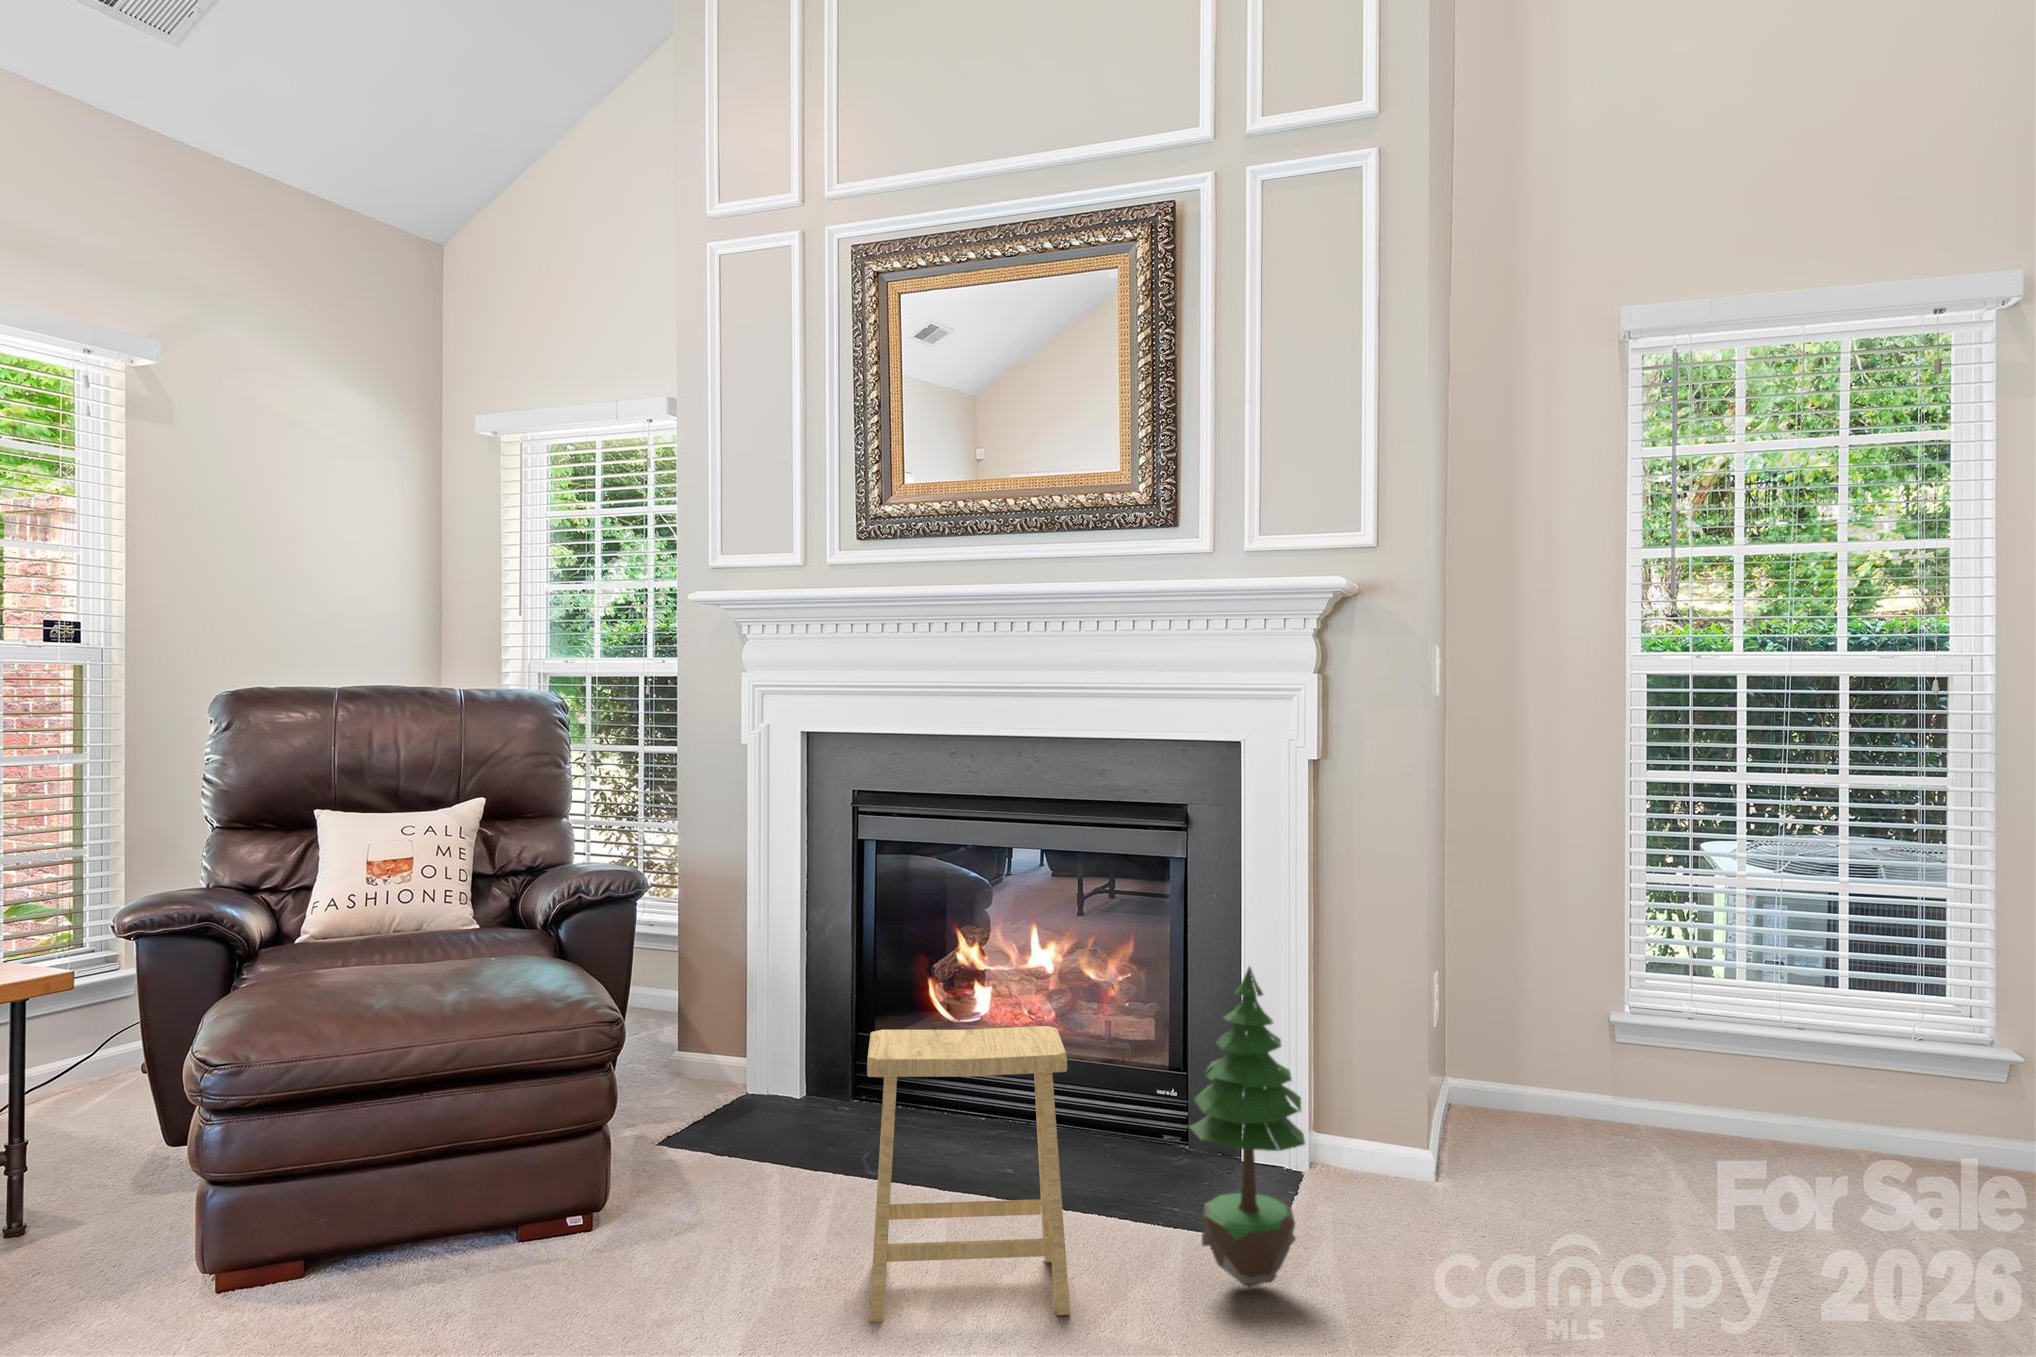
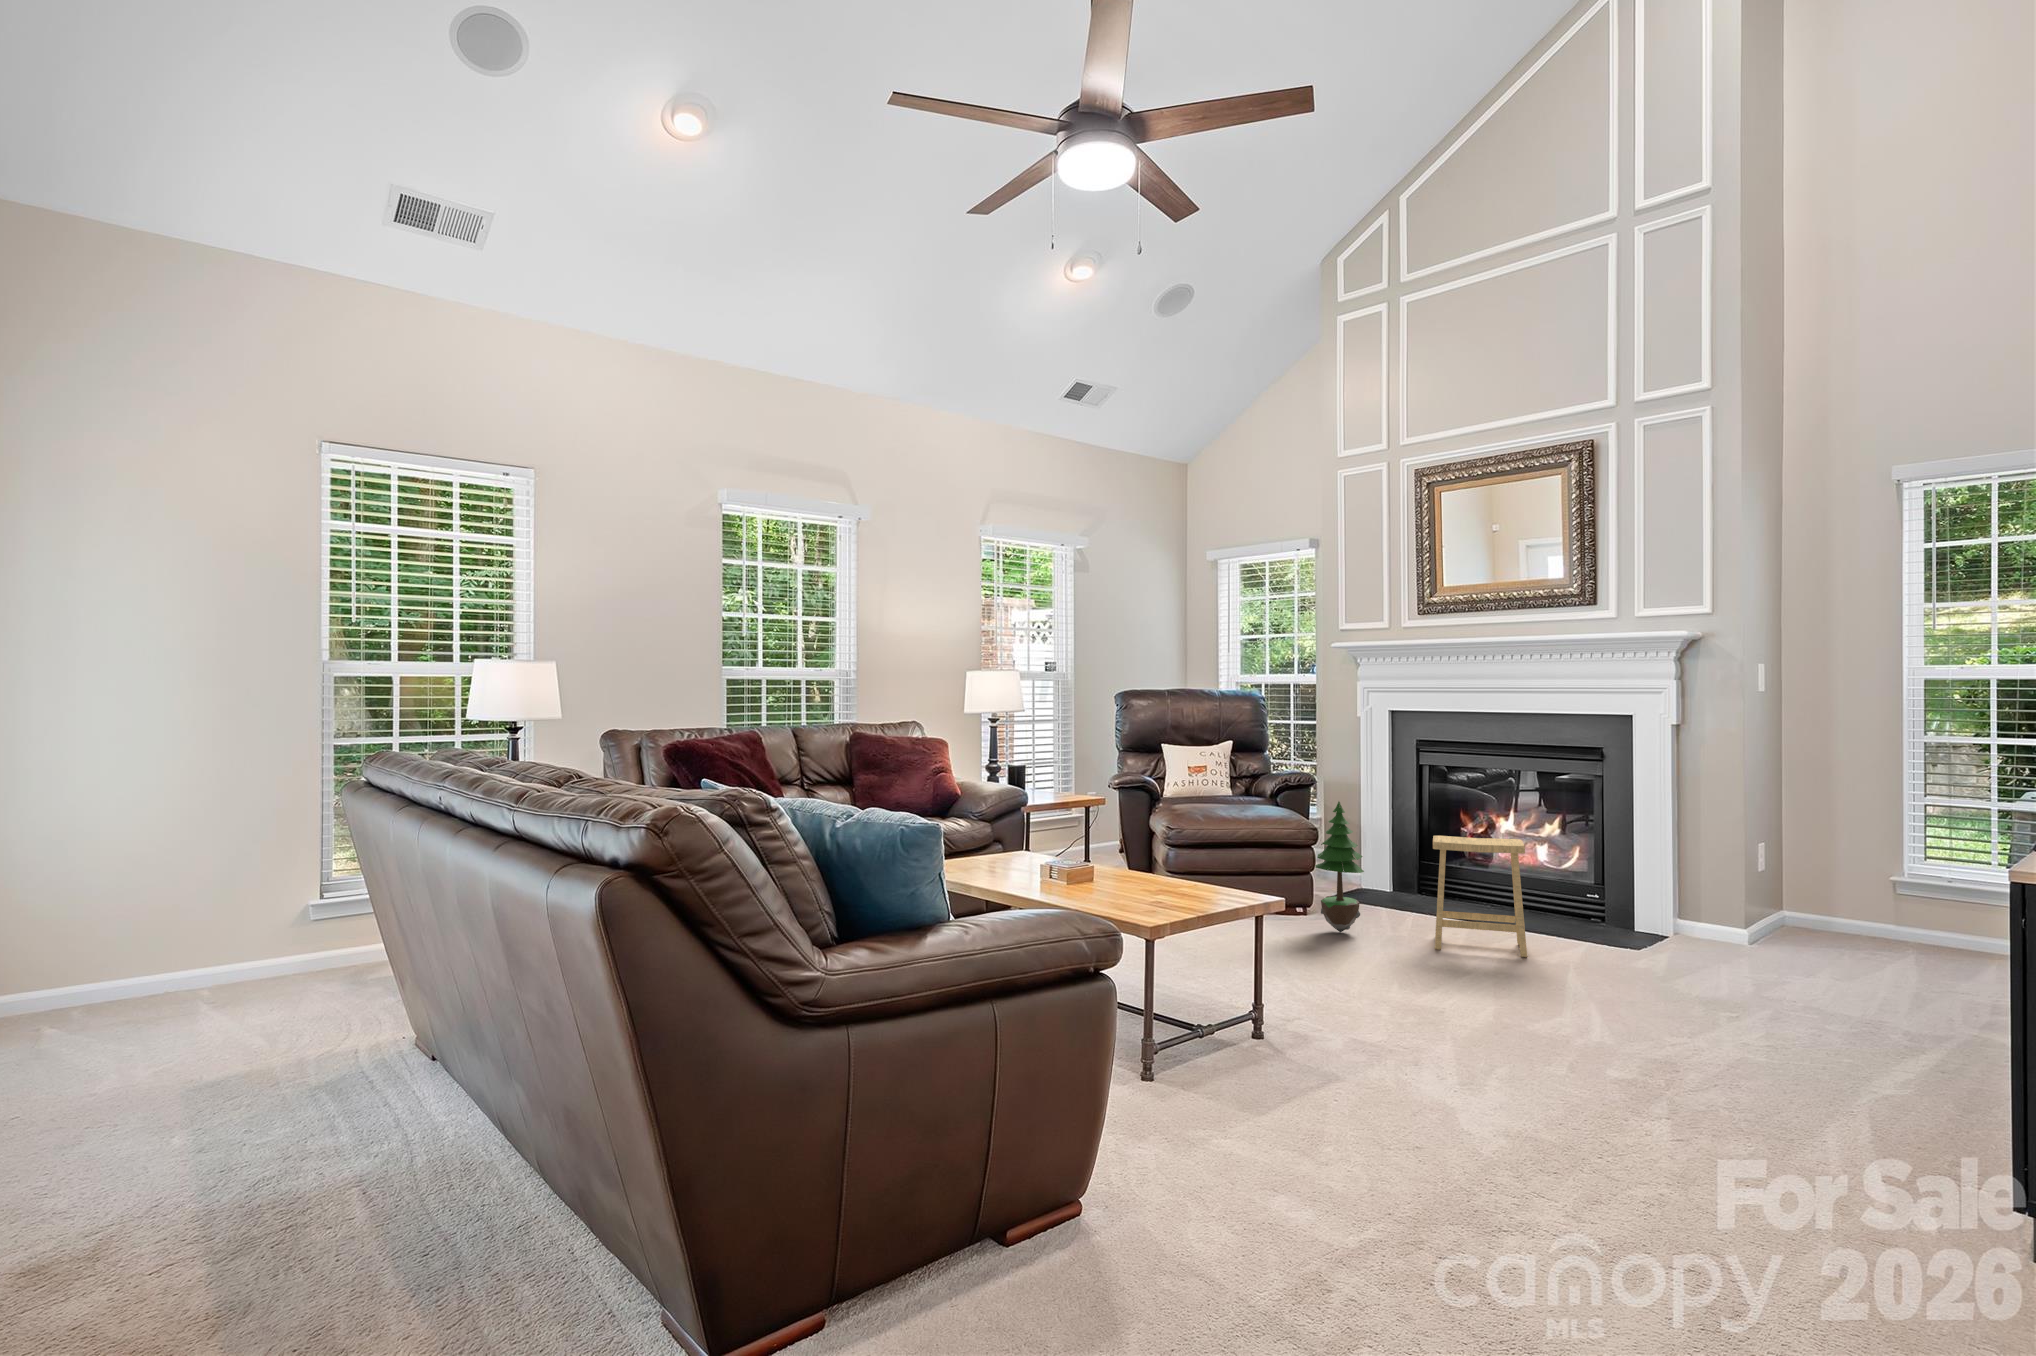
potted tree: present [1190,967,1305,1288] -> present [1315,802,1364,932]

